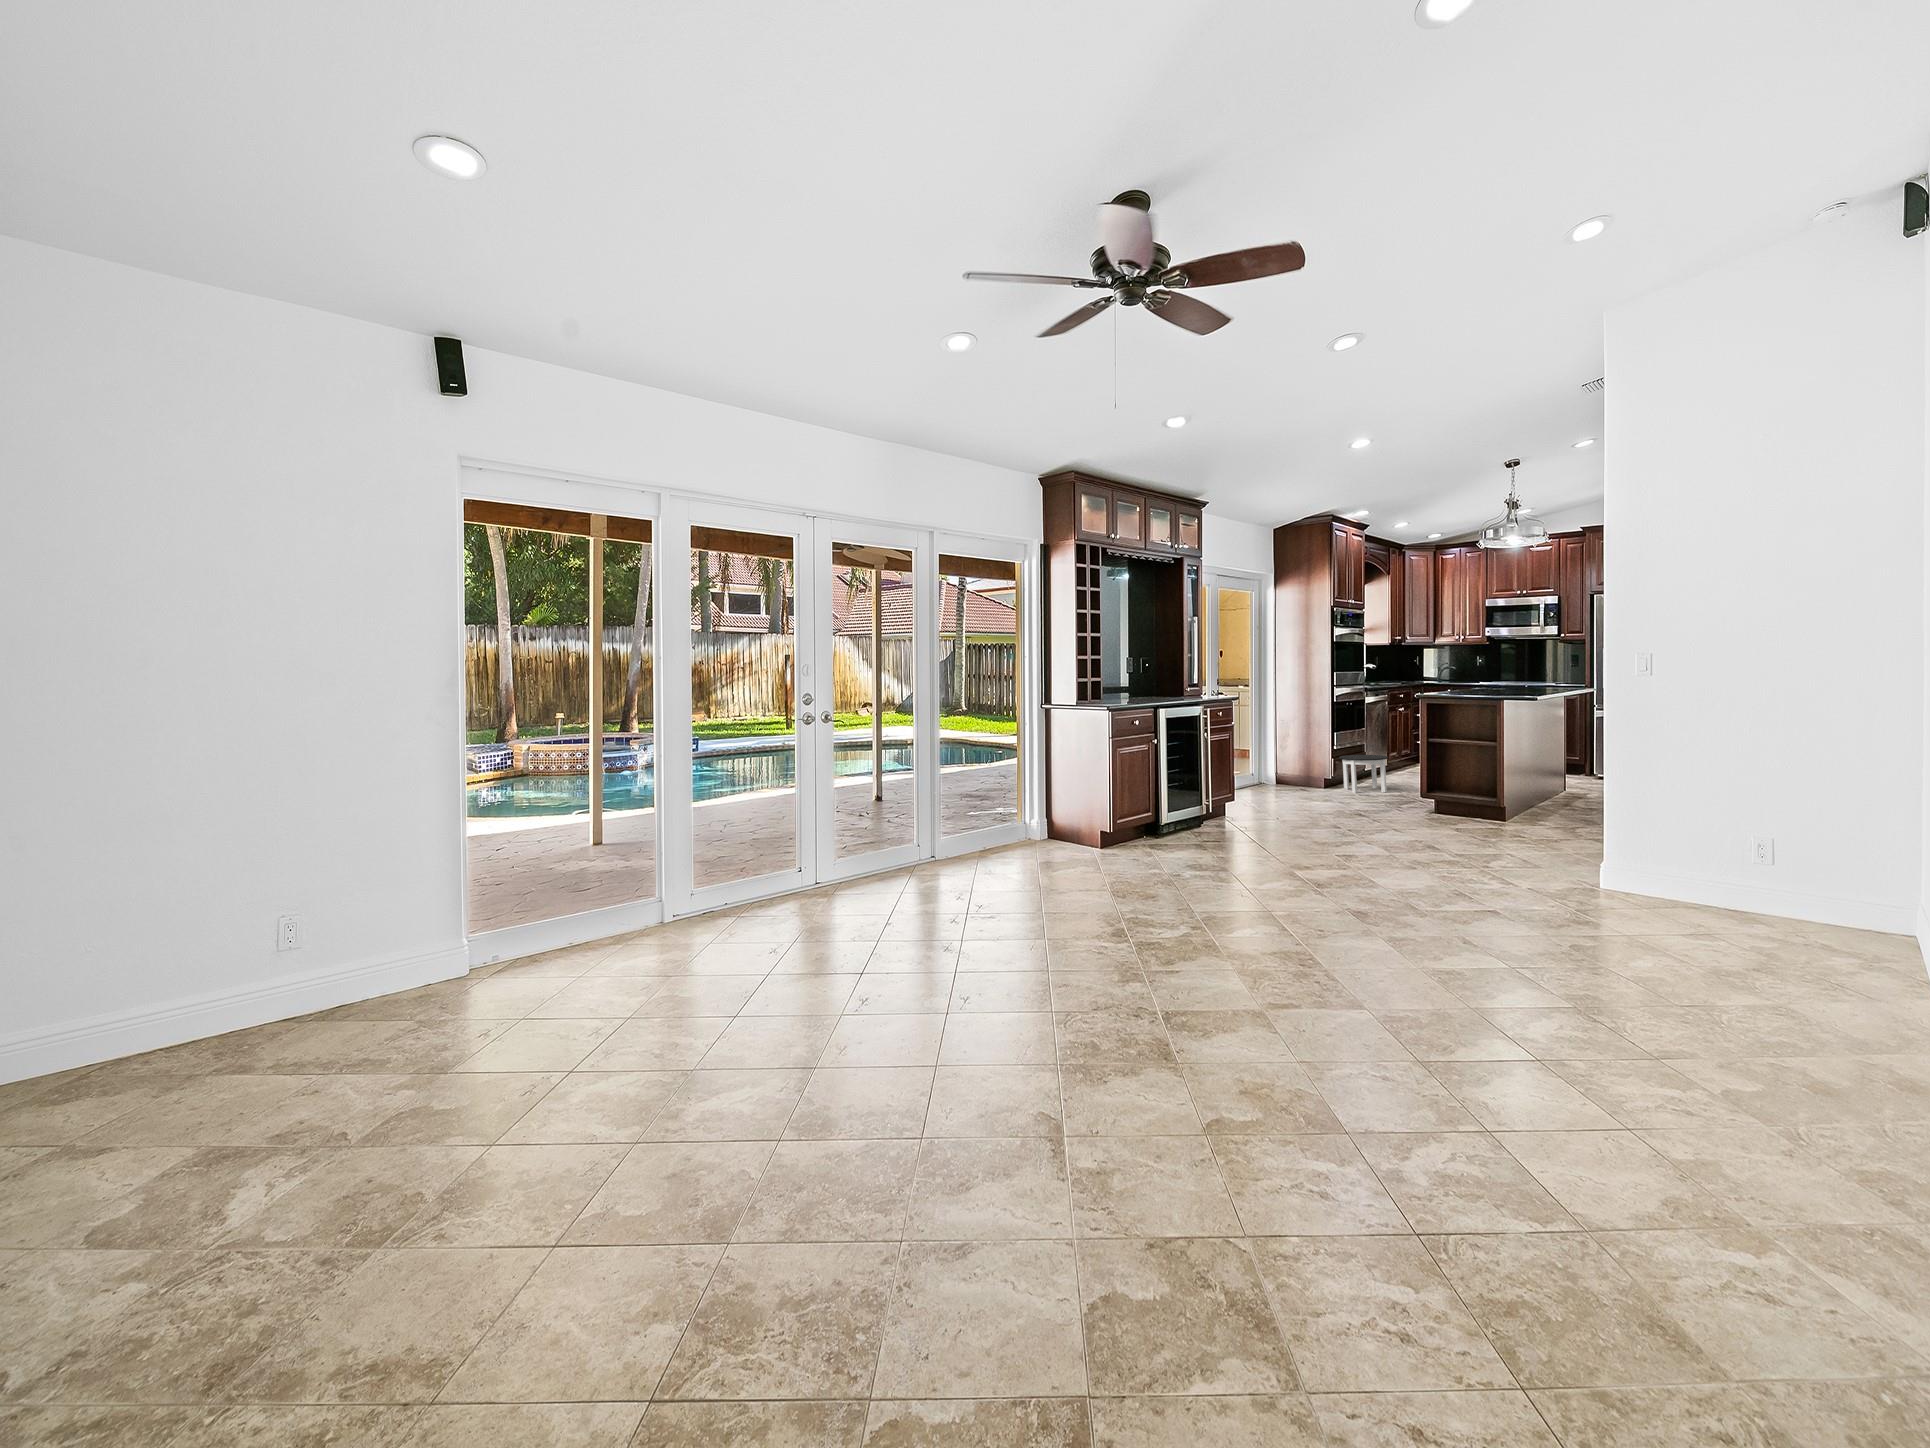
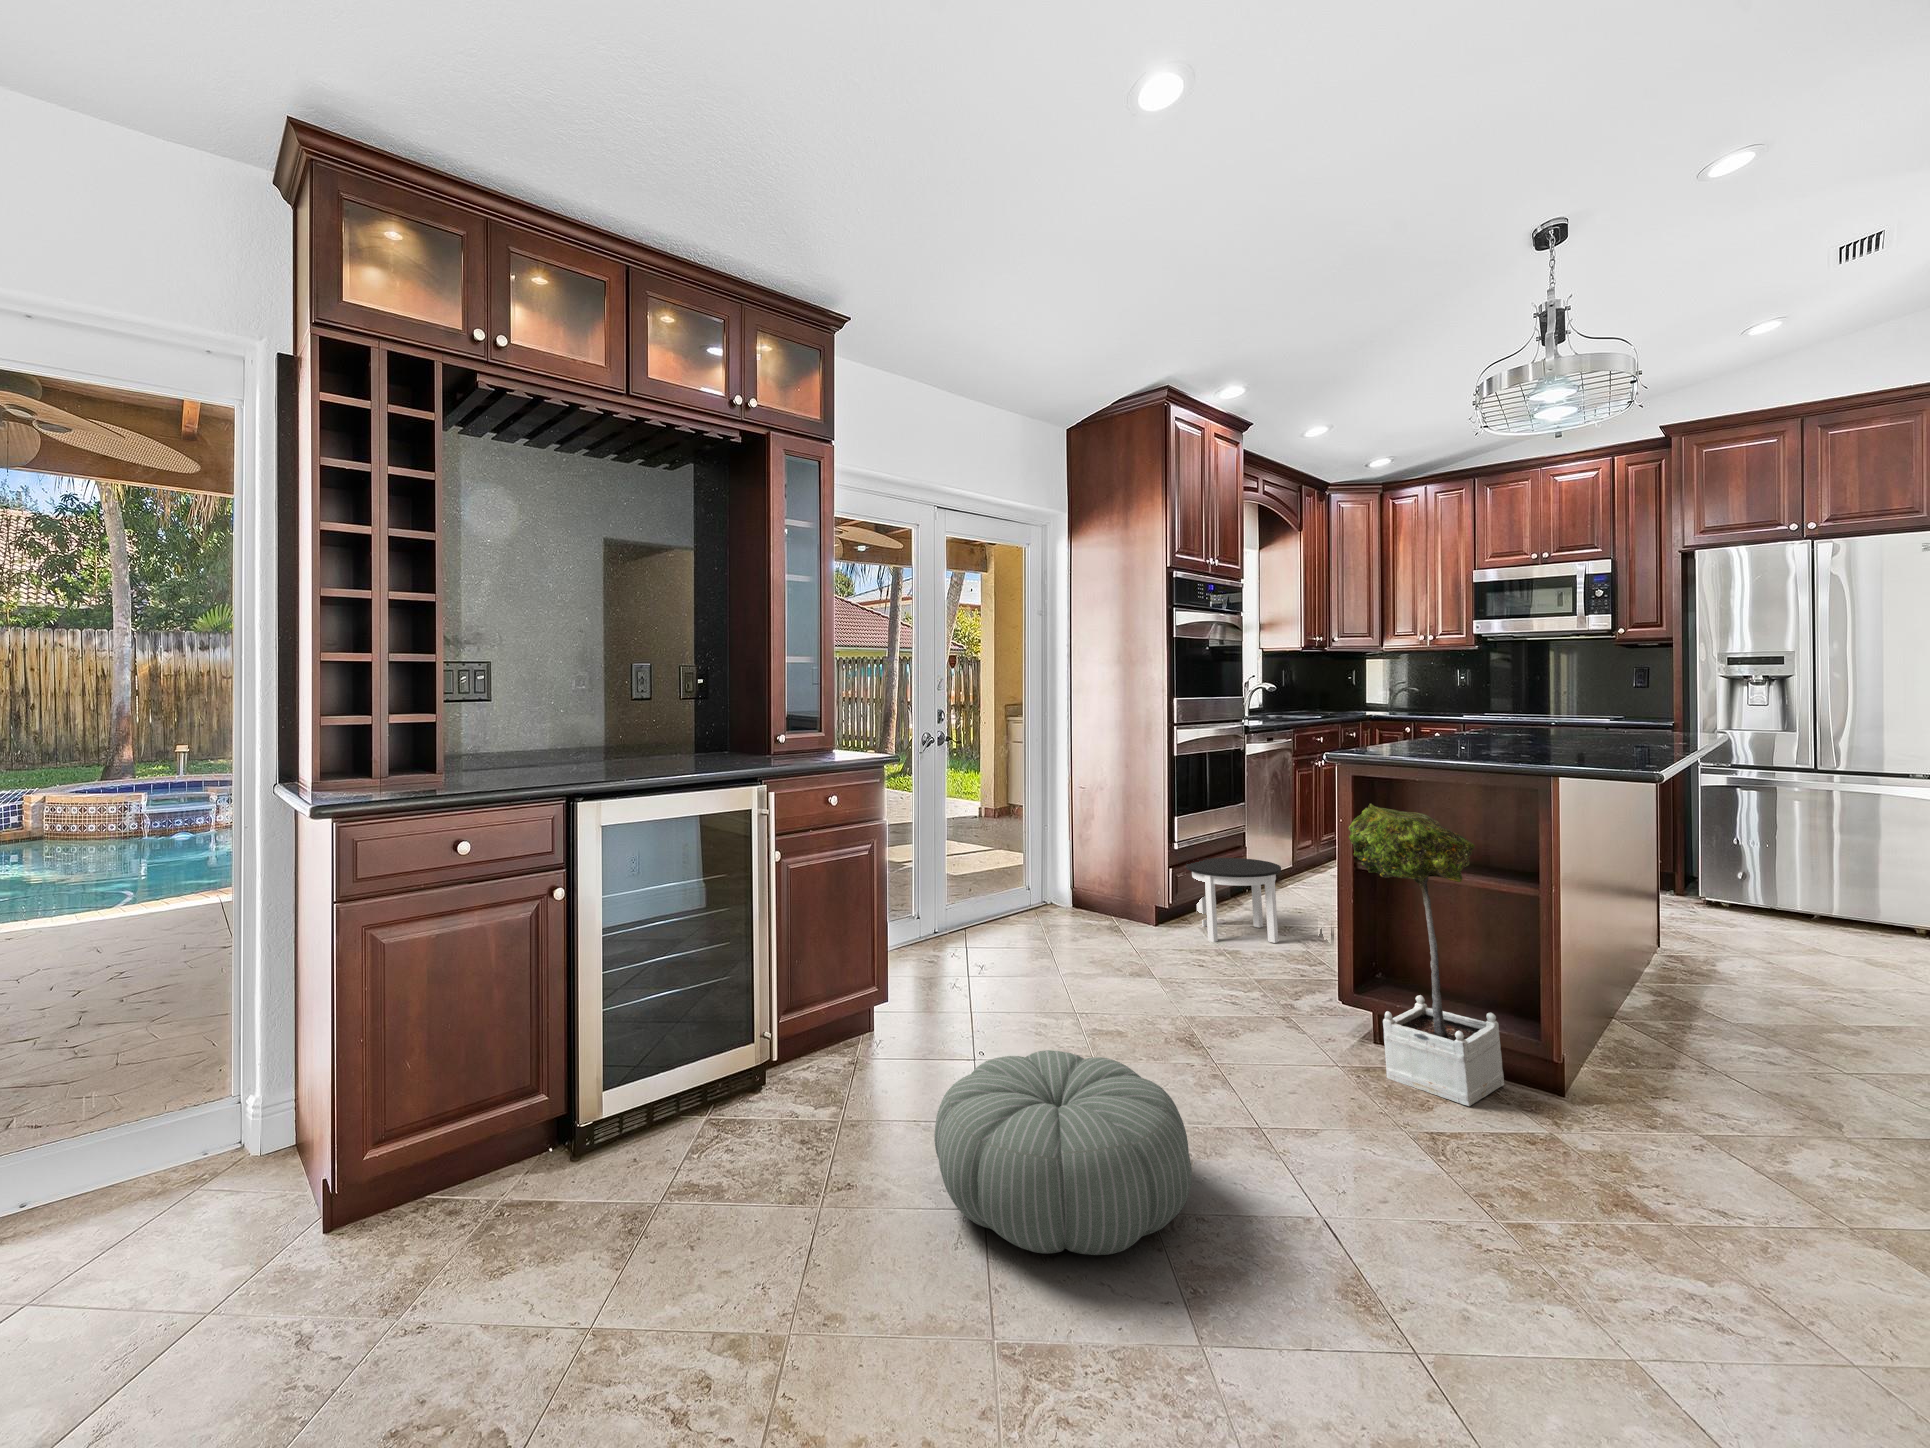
potted tree: none [1426,714,1483,822] -> present [1349,804,1504,1106]
pouf: none [1292,799,1382,843] -> present [934,1050,1192,1255]

